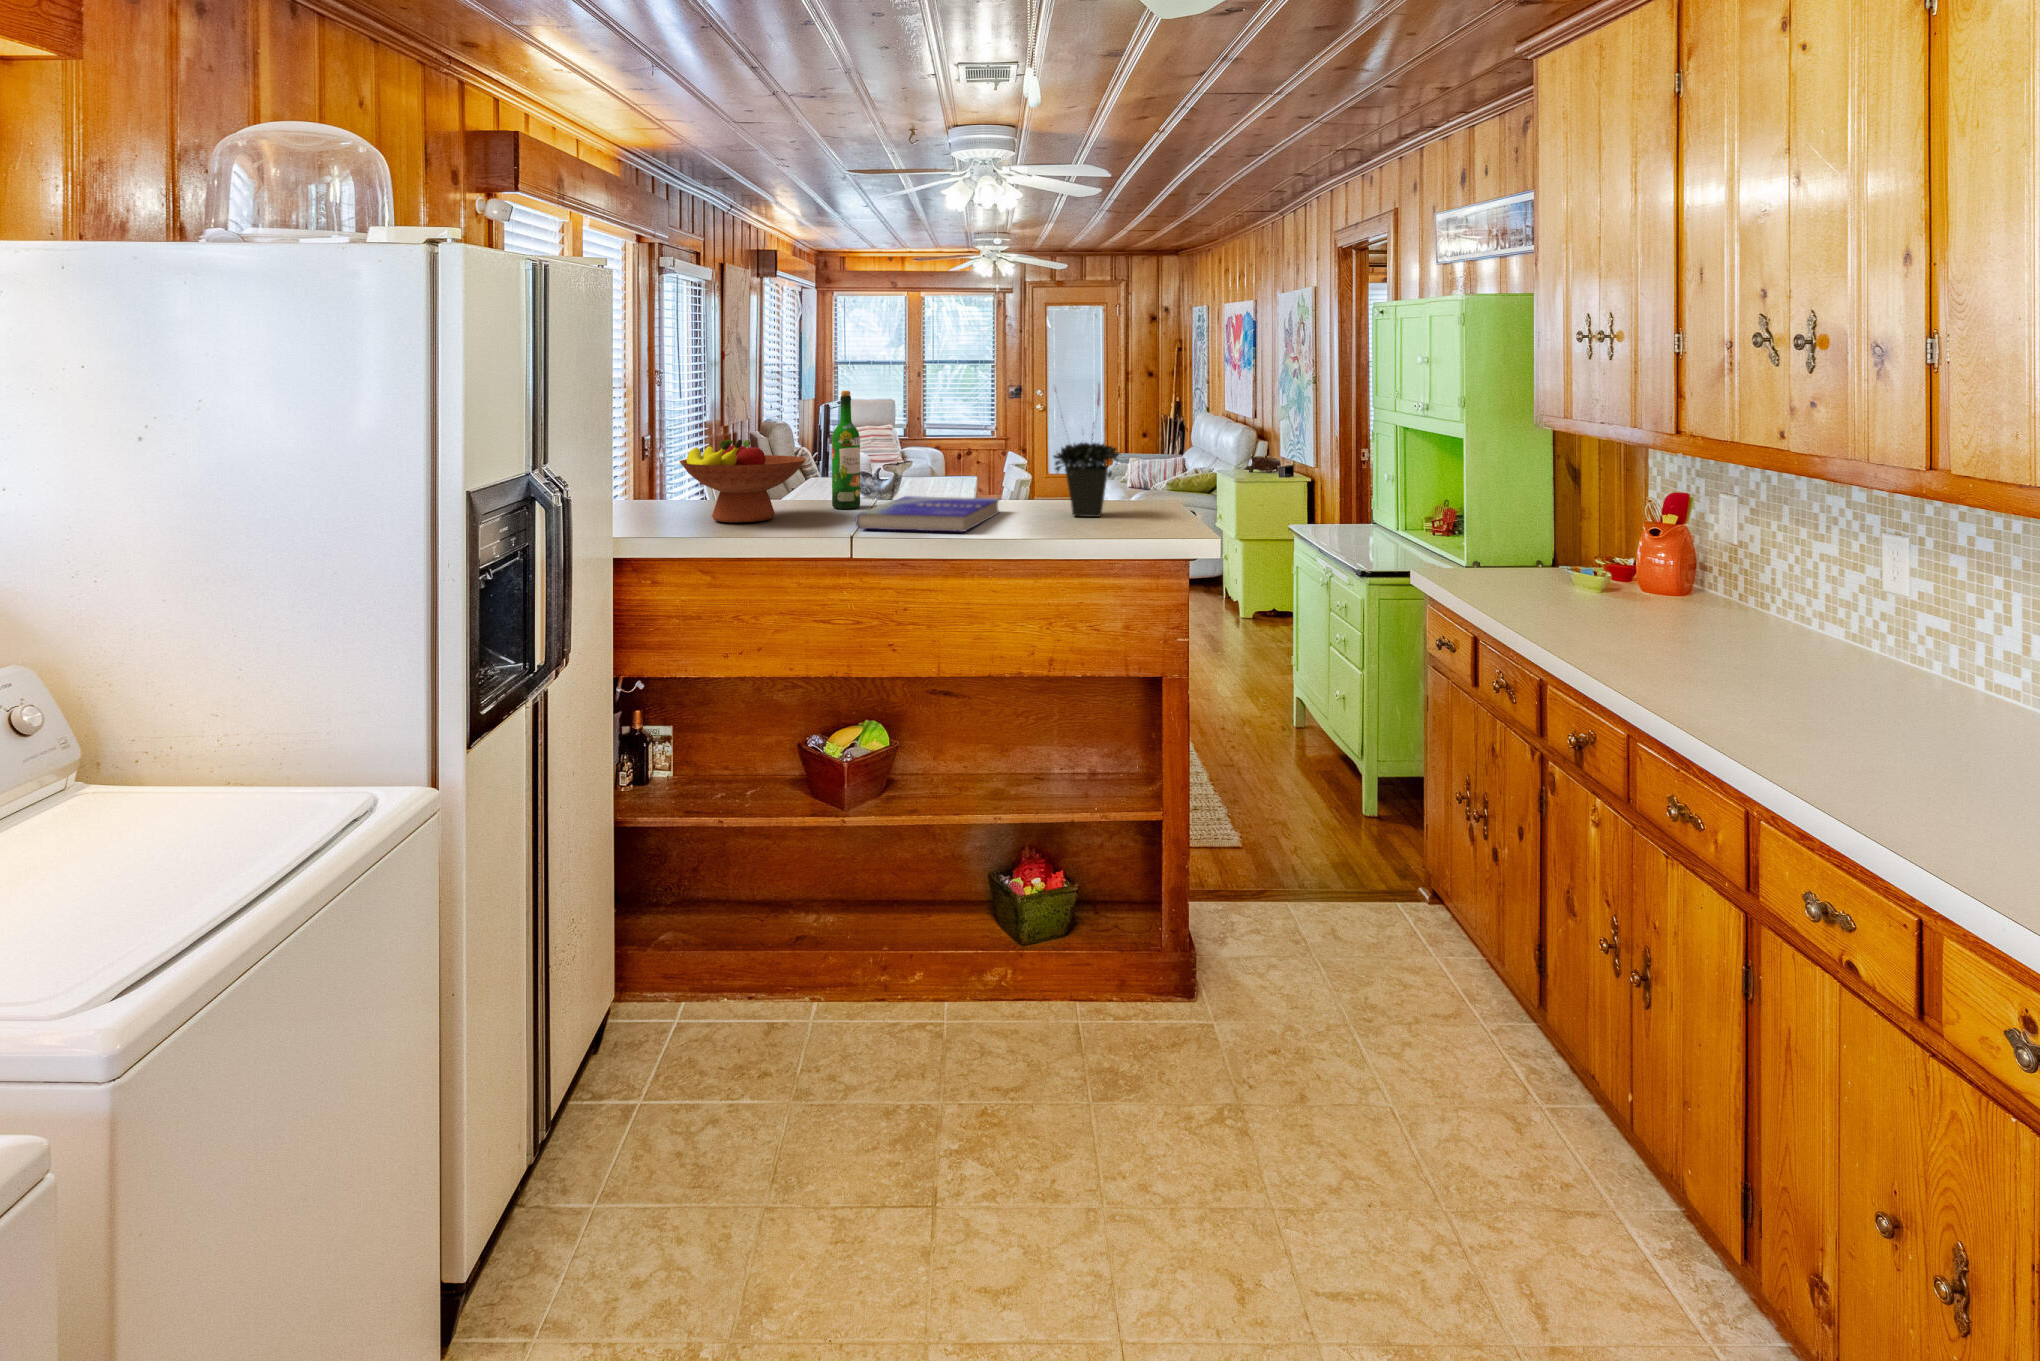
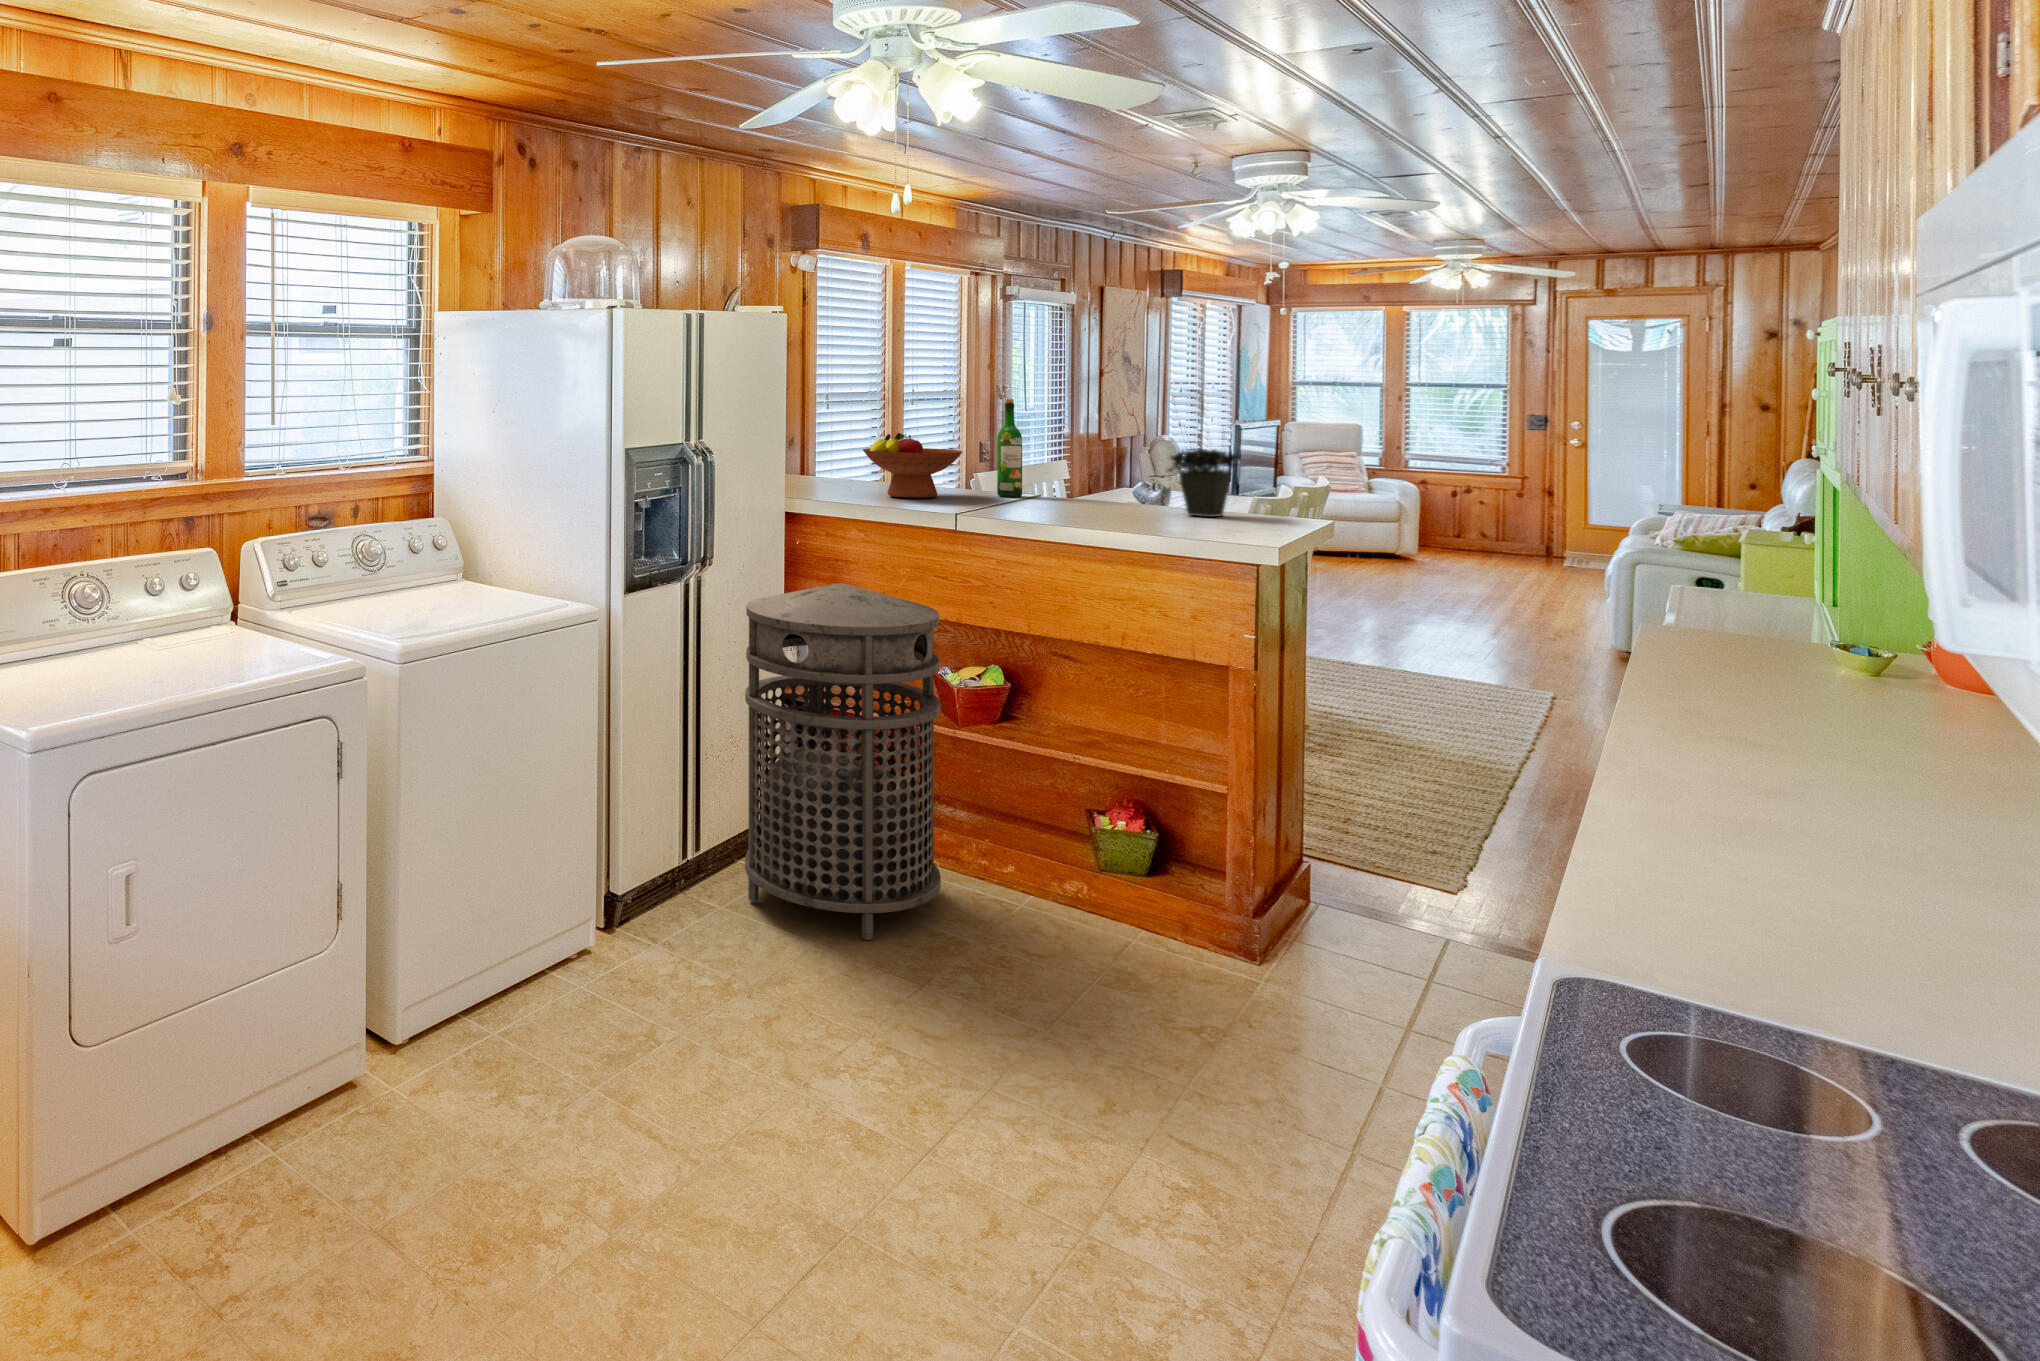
book: present [856,496,999,532] -> none [975,490,1132,515]
trash can: none [603,658,876,1162] -> present [745,583,941,940]

